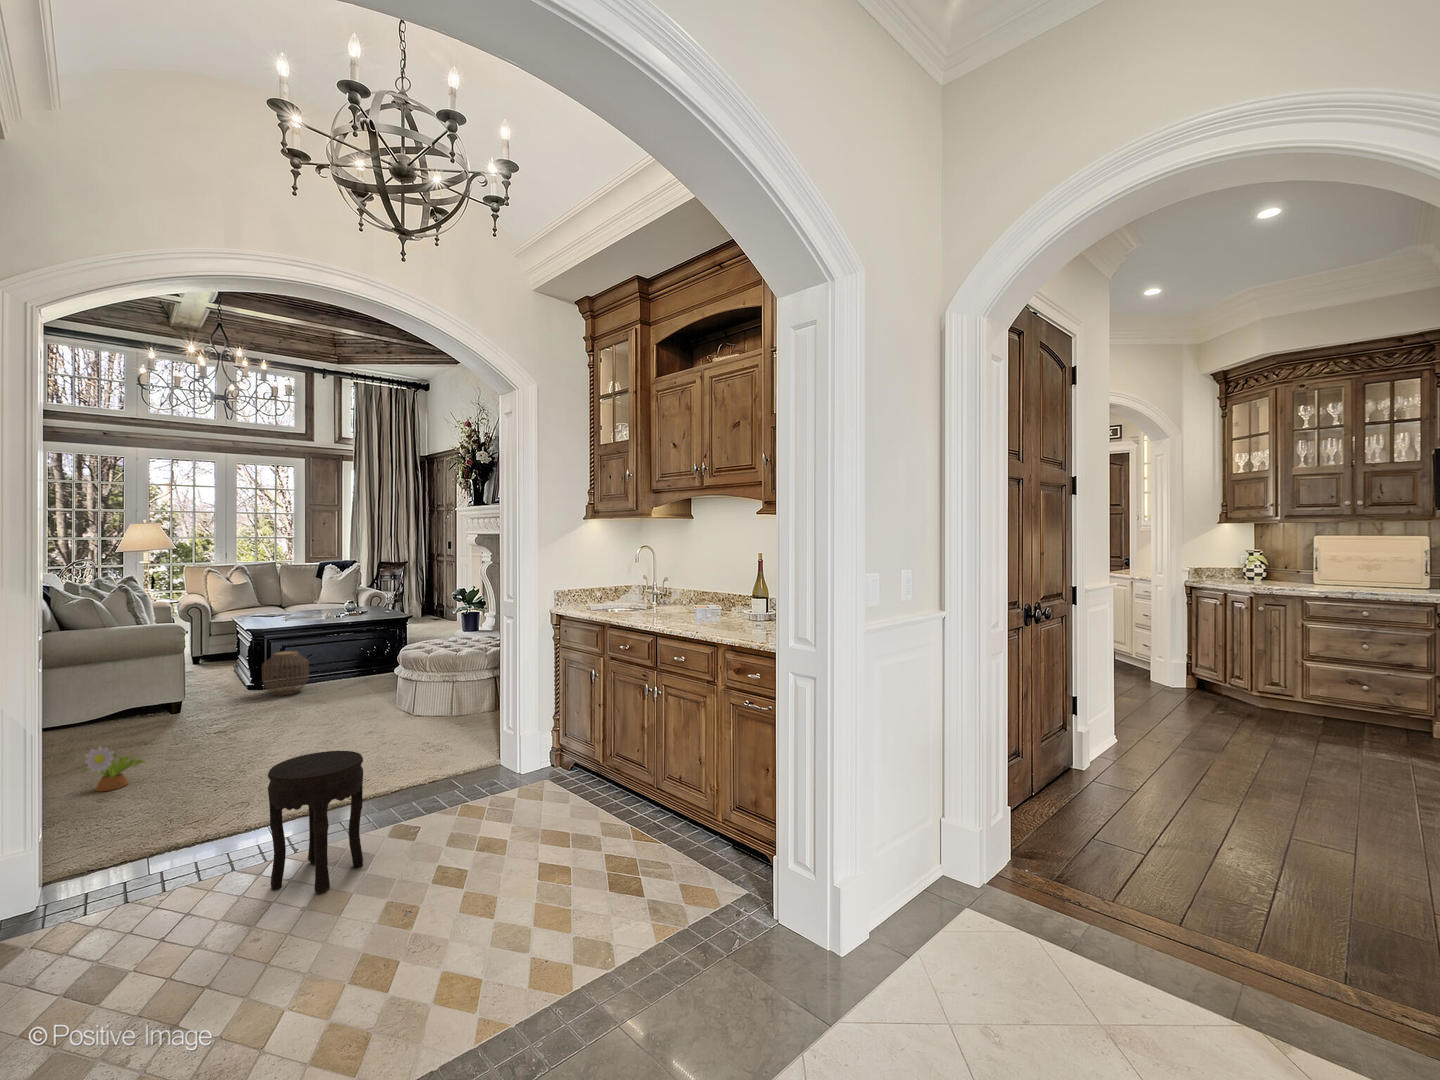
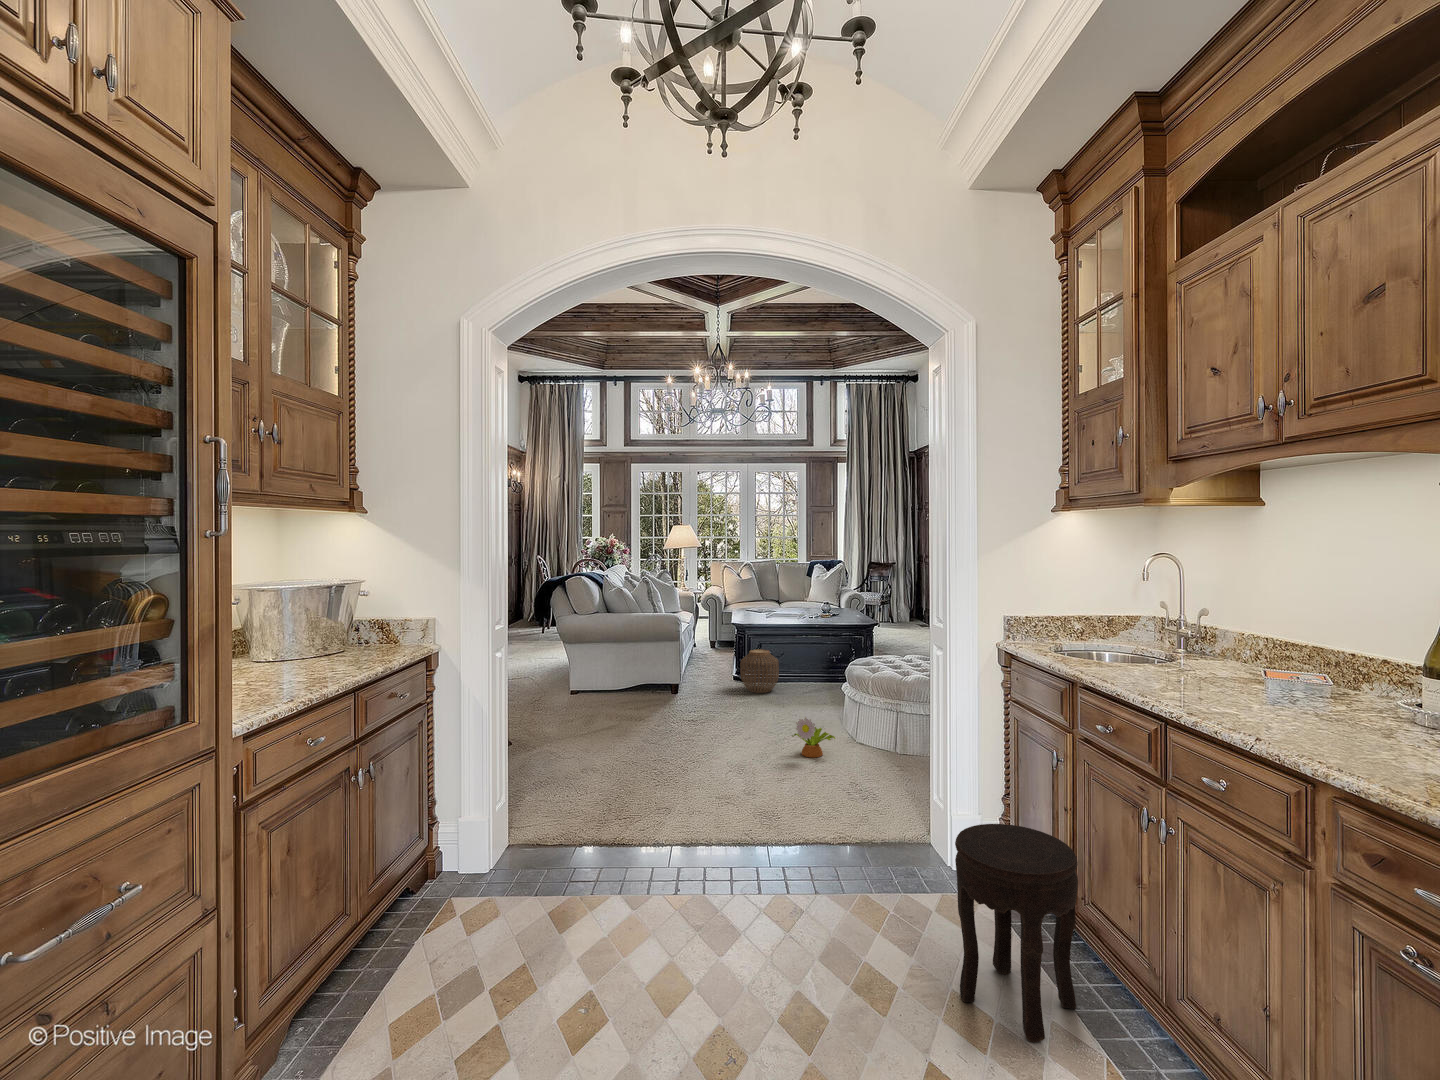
decorative plant: present [82,746,145,791] -> present [792,717,835,757]
side table: present [268,751,363,894] -> present [955,824,1078,1042]

